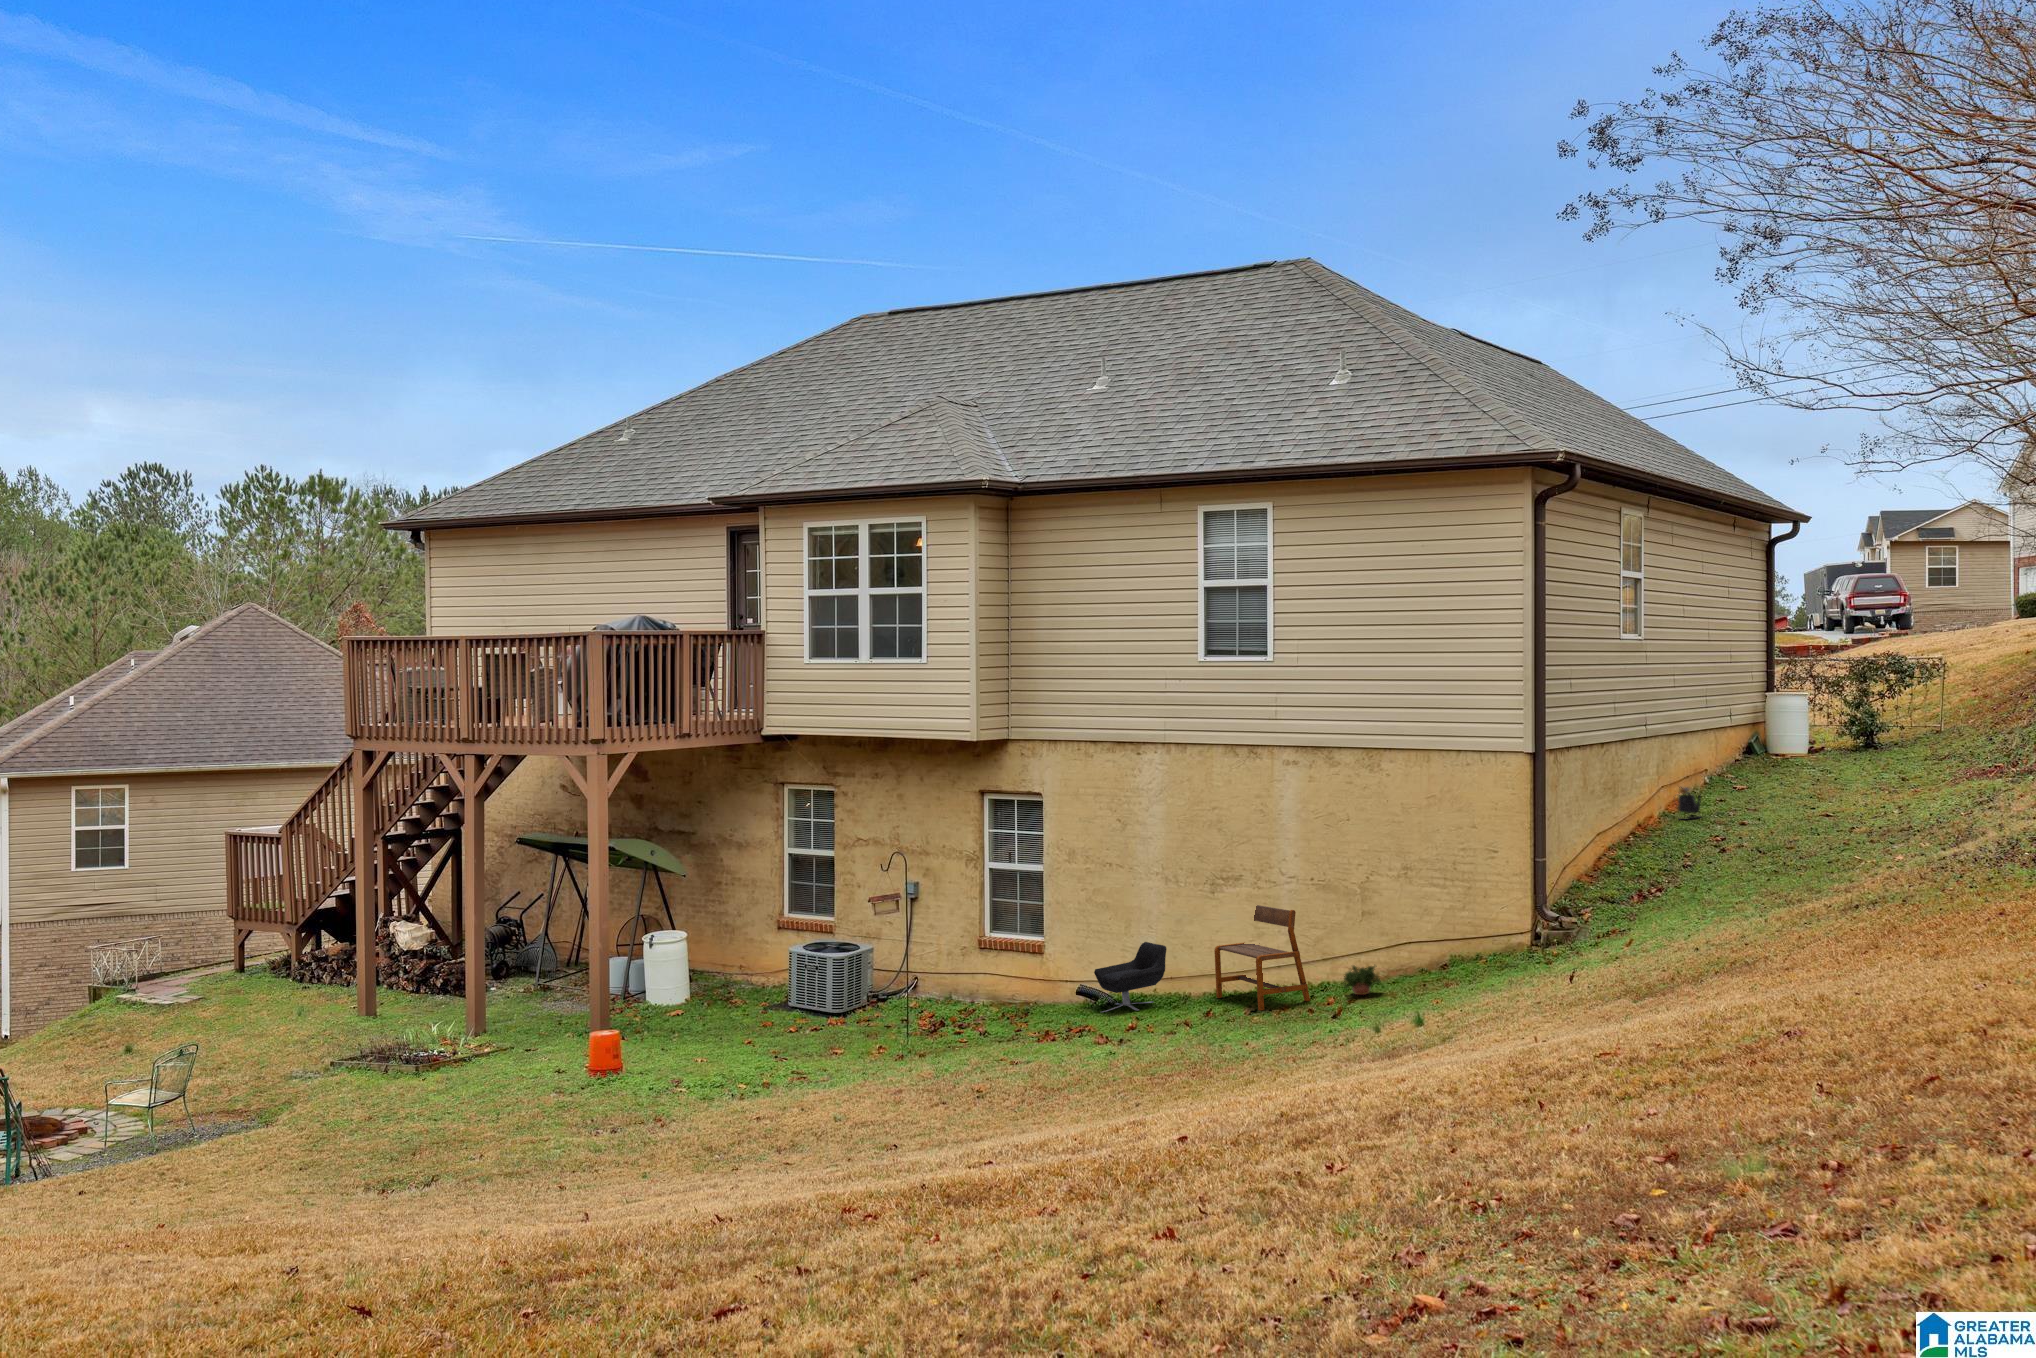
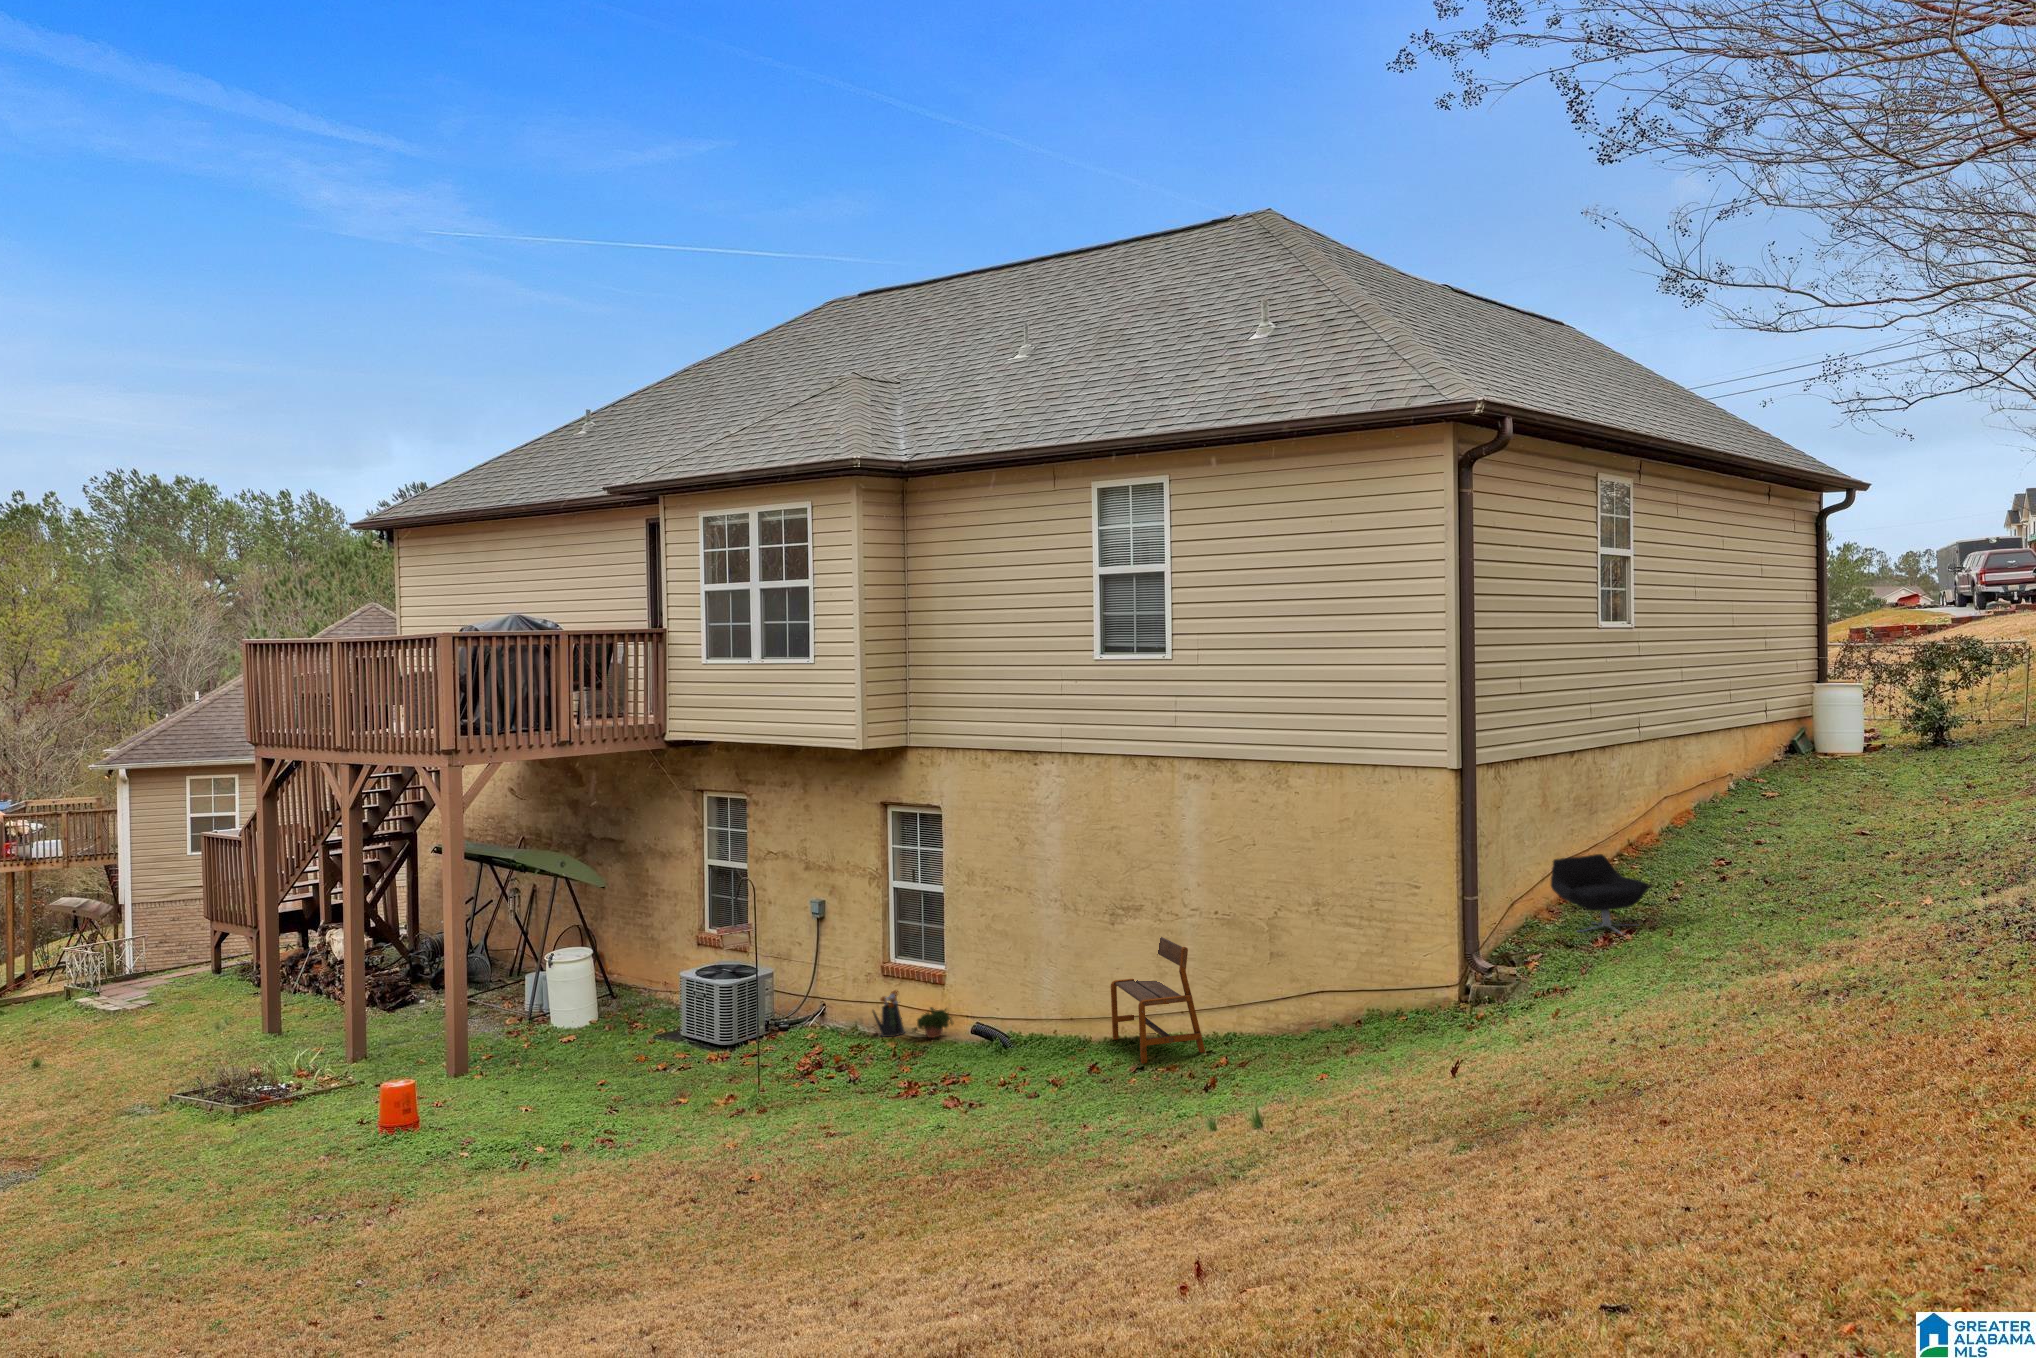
watering can: present [1678,787,1701,820] -> present [873,990,905,1037]
lounge chair: present [1094,942,1167,1012] -> present [1551,854,1649,934]
potted plant: present [1343,966,1381,995] -> present [912,1007,953,1038]

